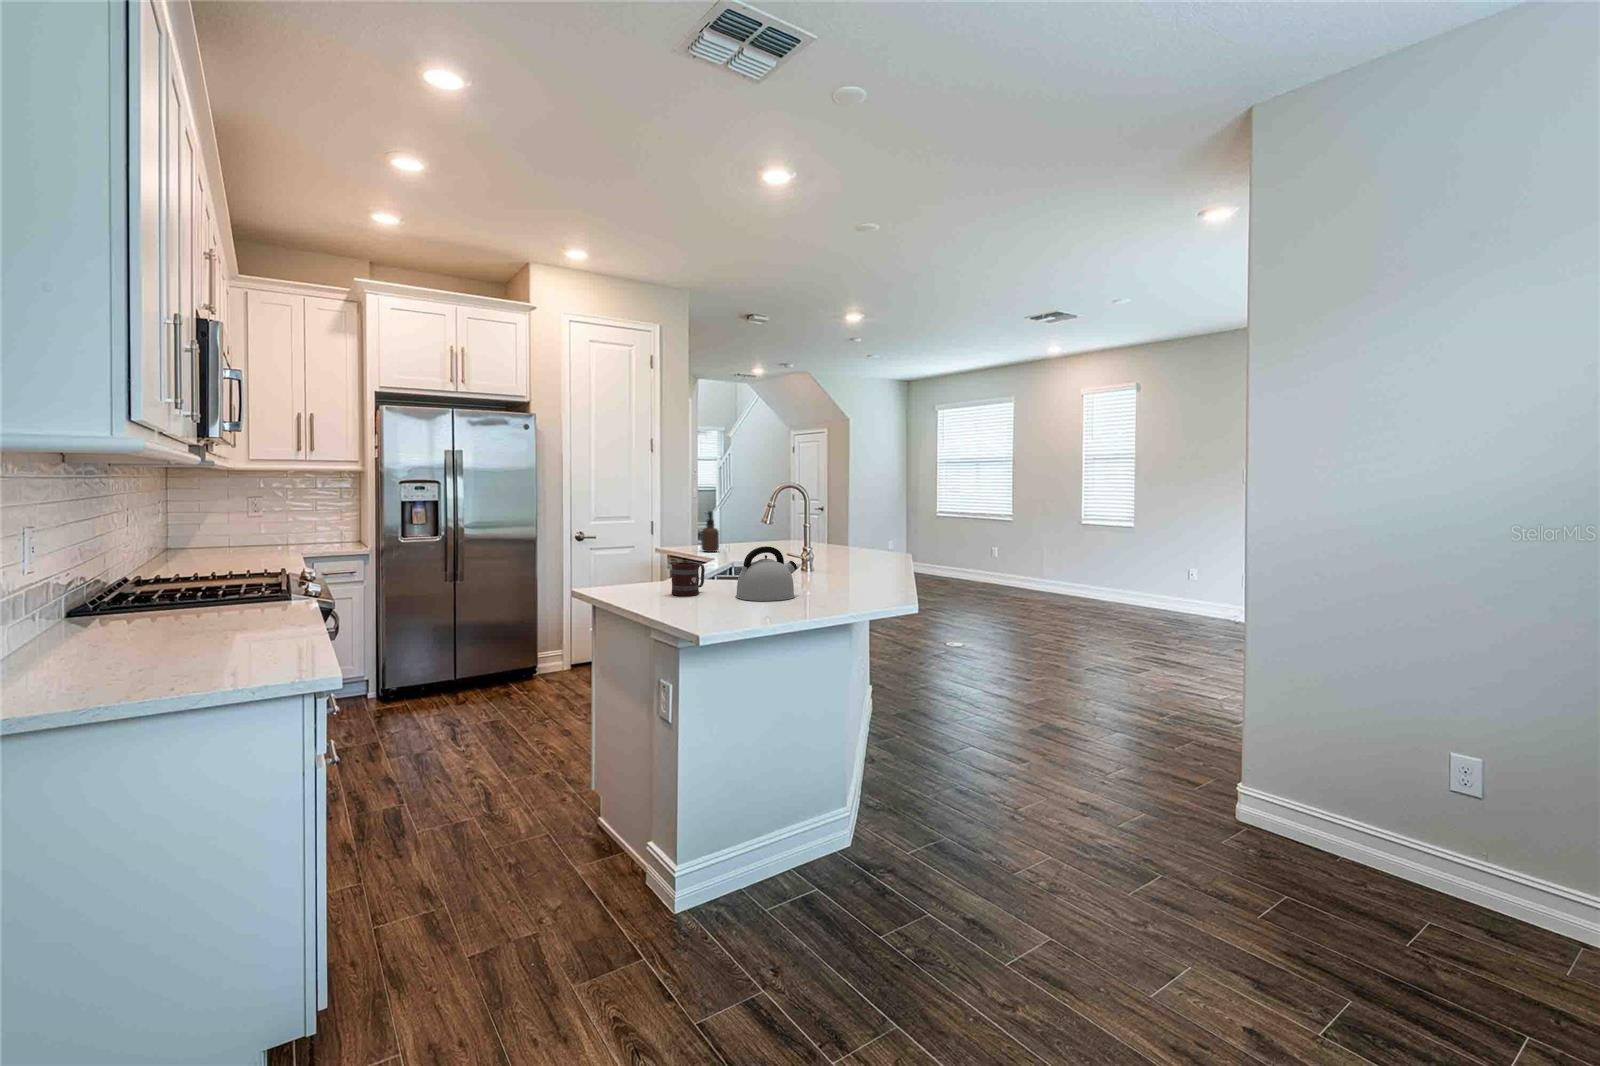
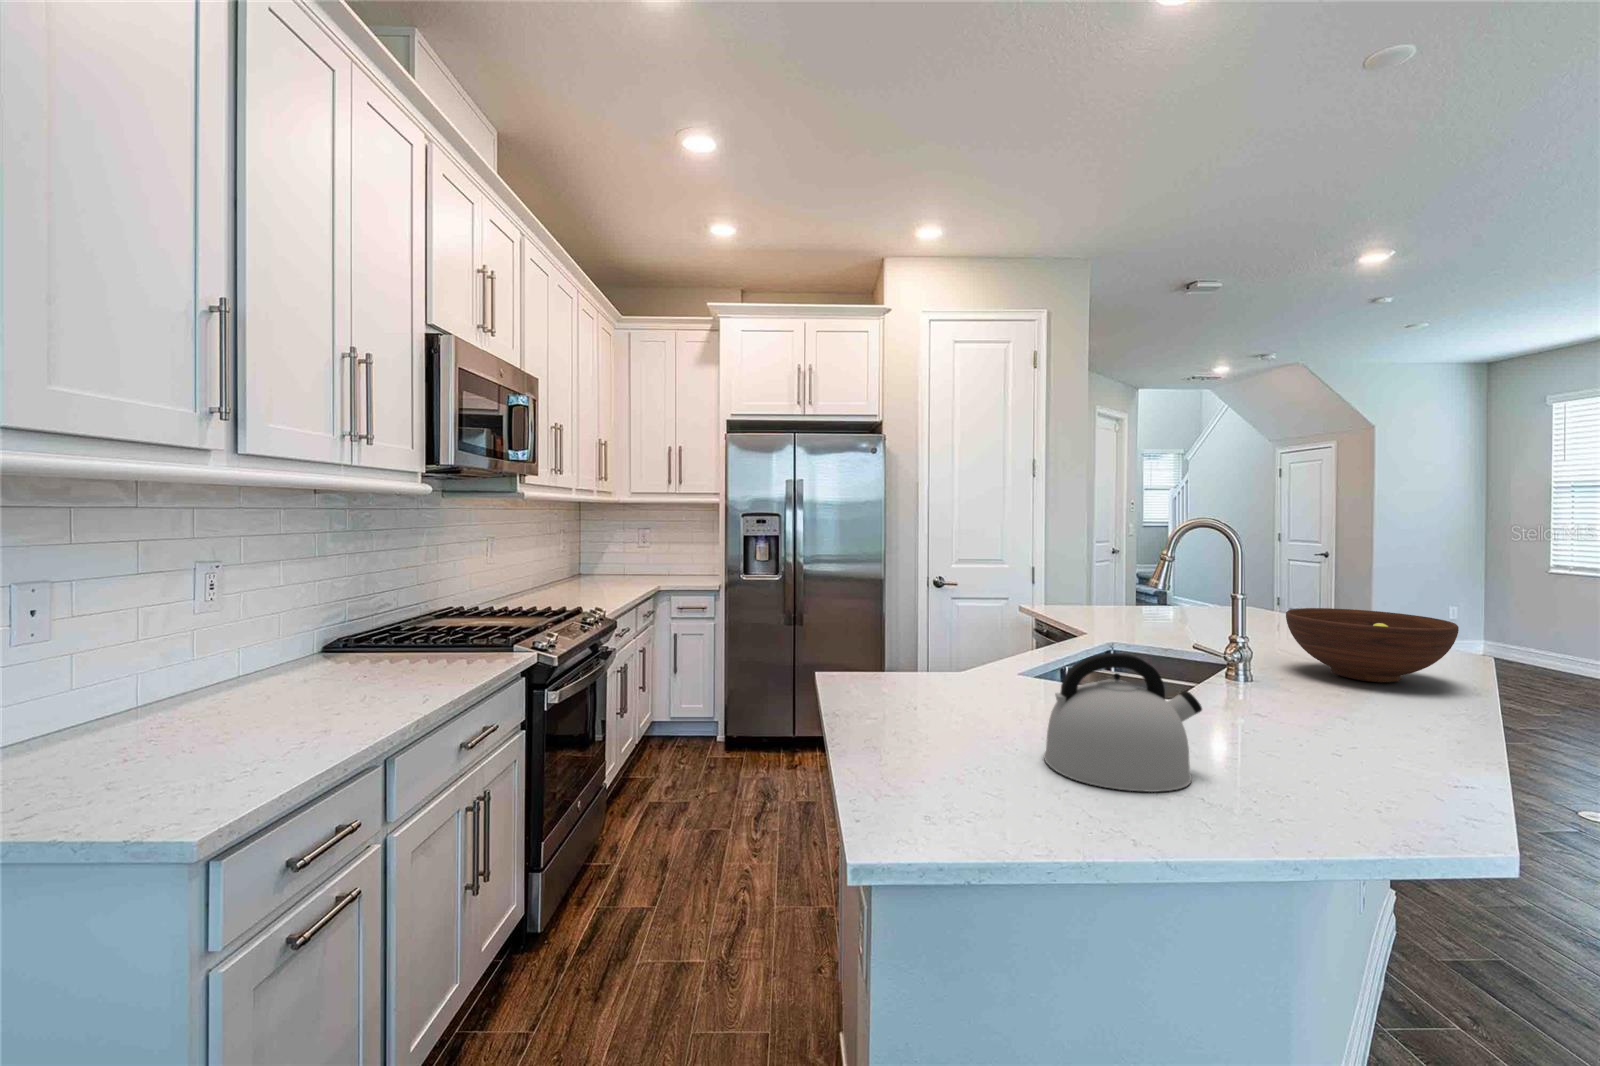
soap dispenser: present [701,511,719,552] -> none [1082,556,1111,618]
fruit bowl: none [816,533,881,567] -> present [1286,608,1459,682]
mug: present [671,562,705,596] -> none [927,660,998,732]

